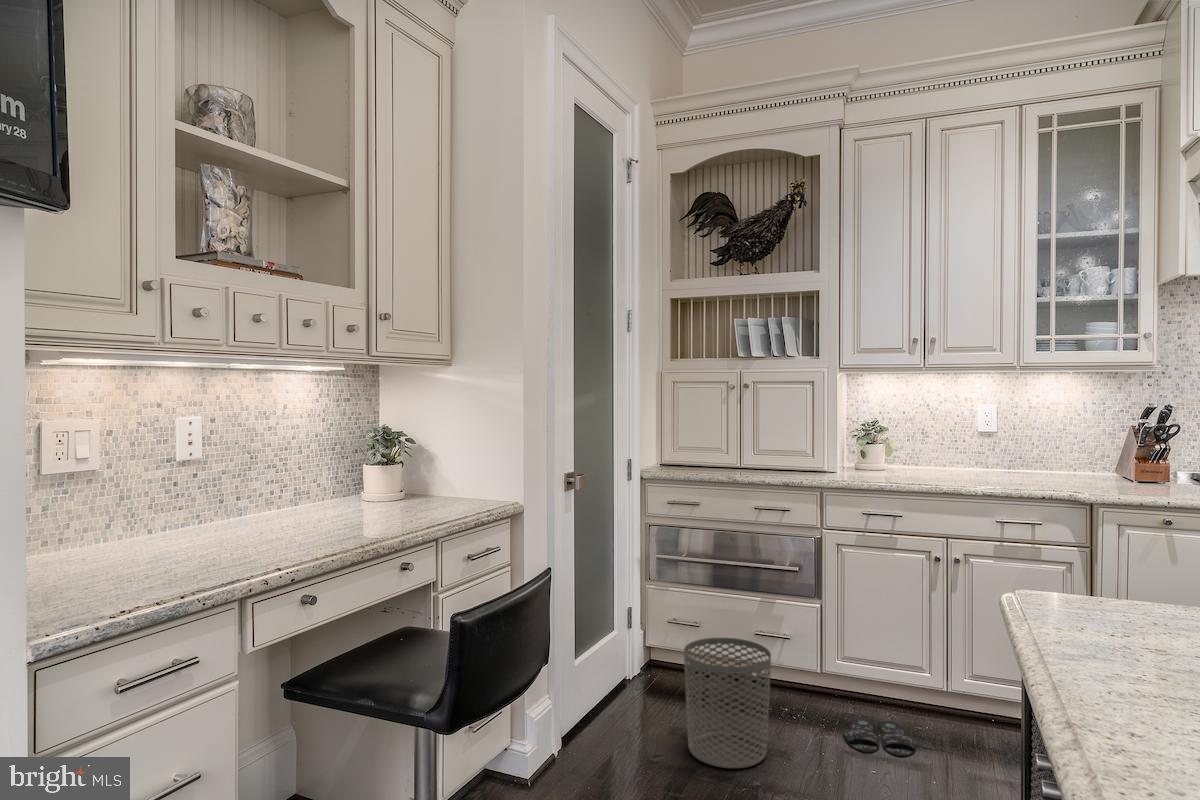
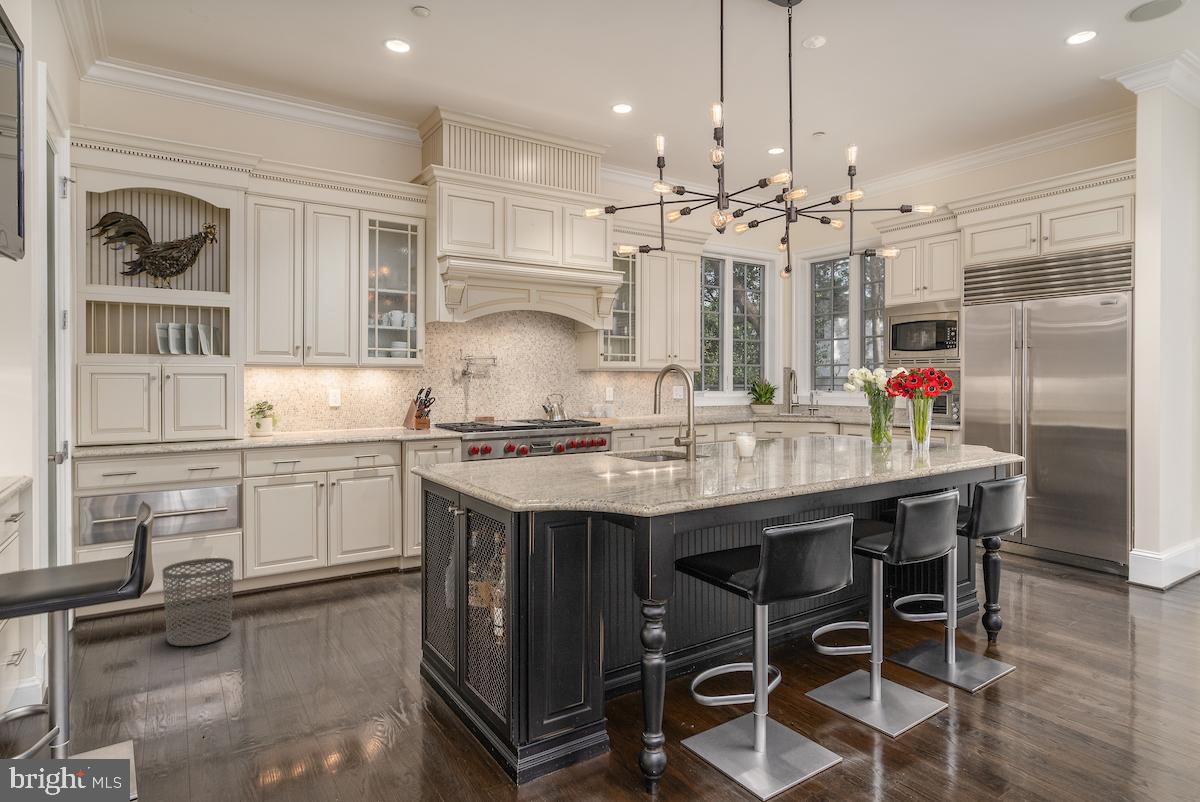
slippers: present [844,718,916,757] -> none [272,593,320,610]

